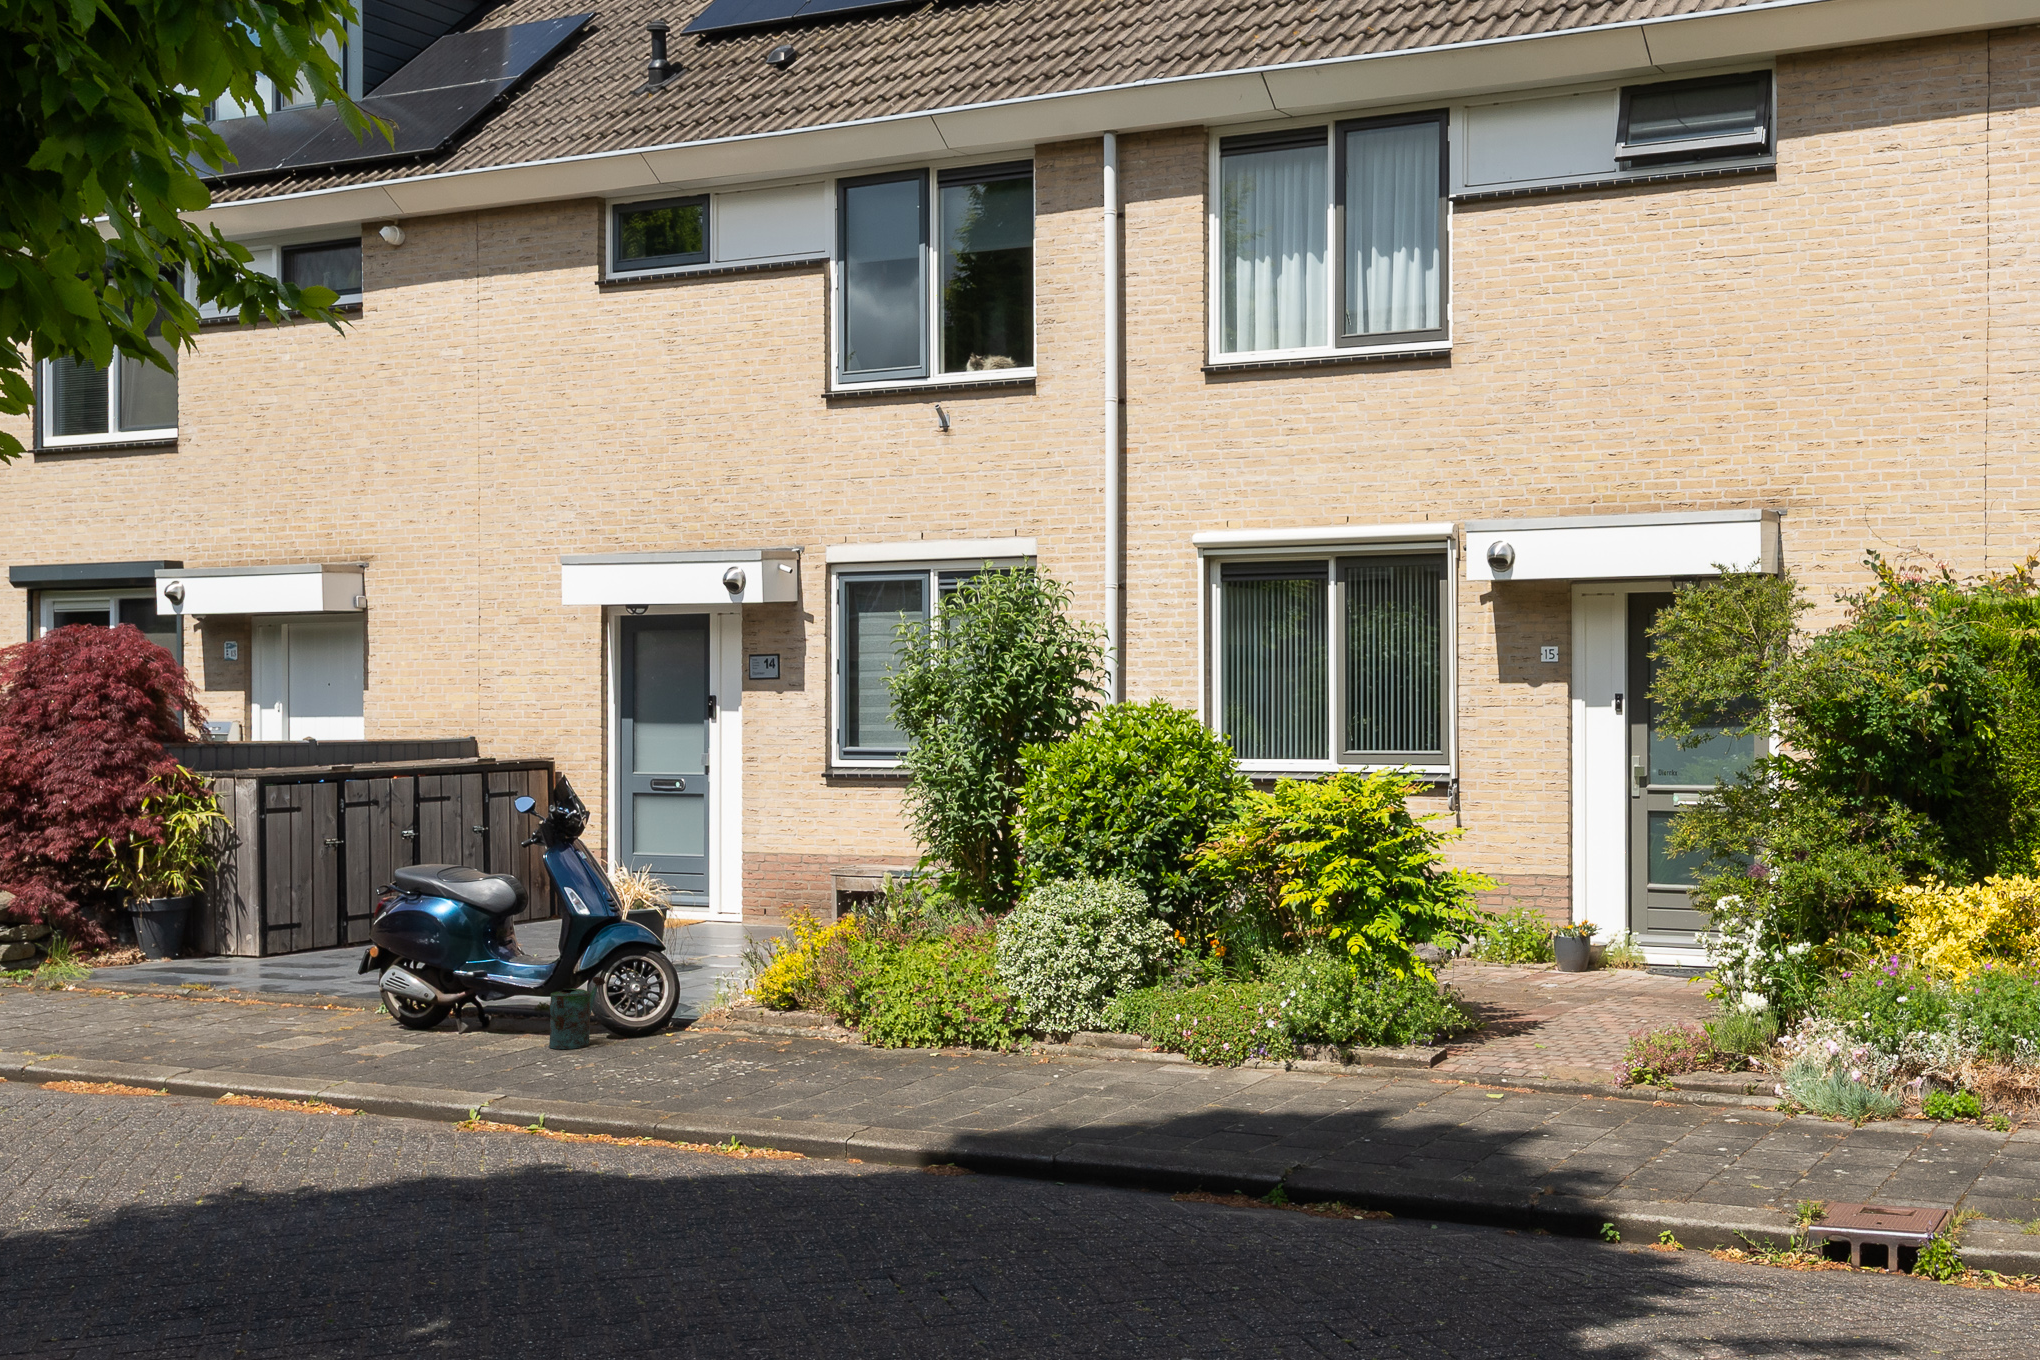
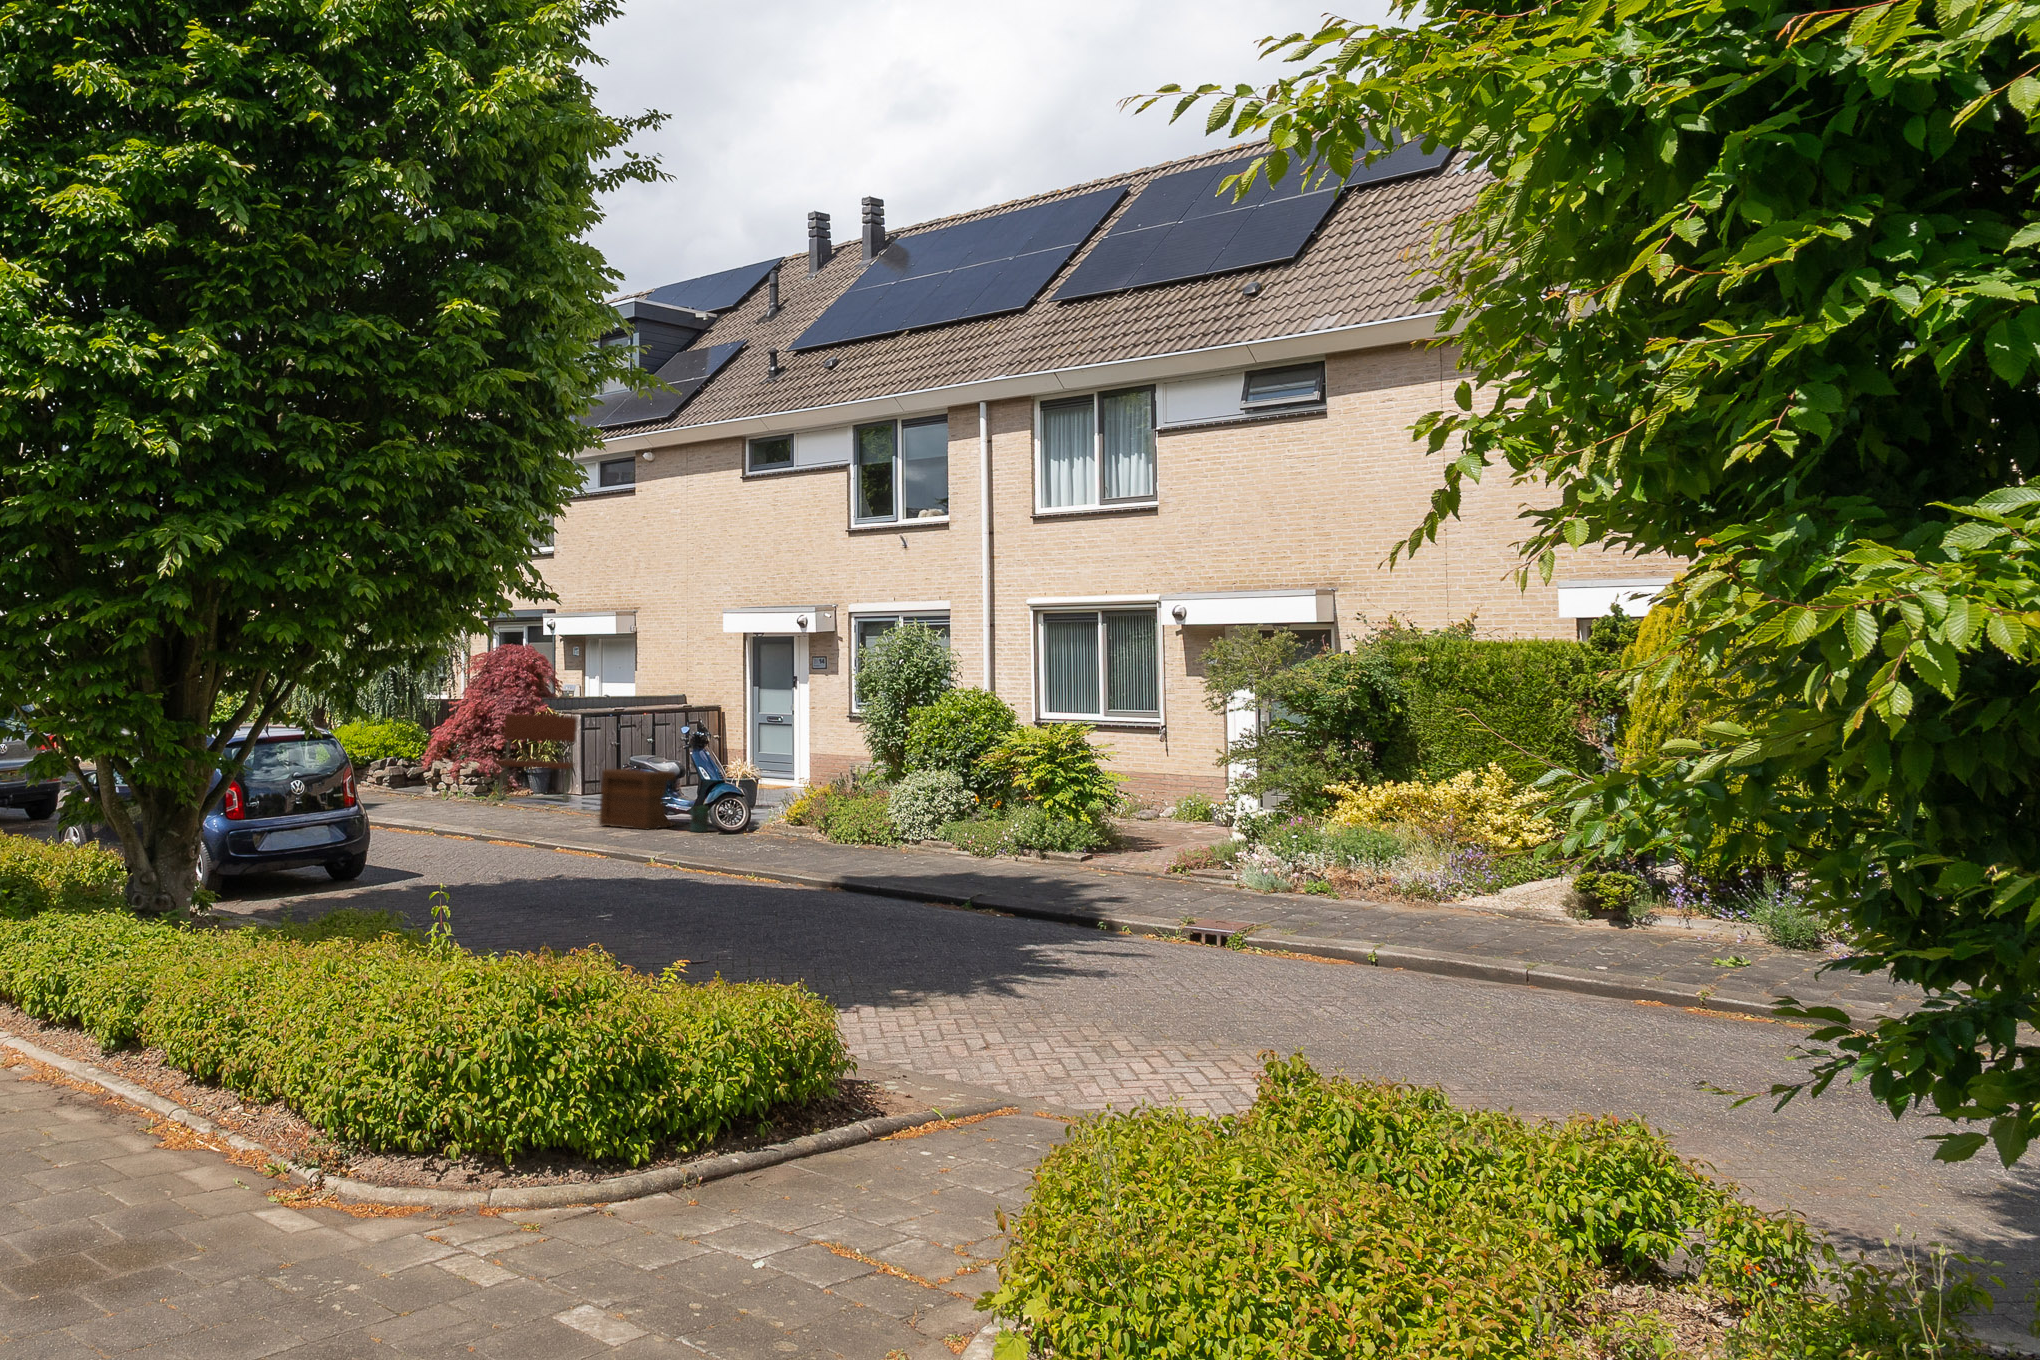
bench: none [59,790,250,980] -> present [495,713,578,802]
wooden crate: none [334,916,507,1053] -> present [599,769,675,830]

